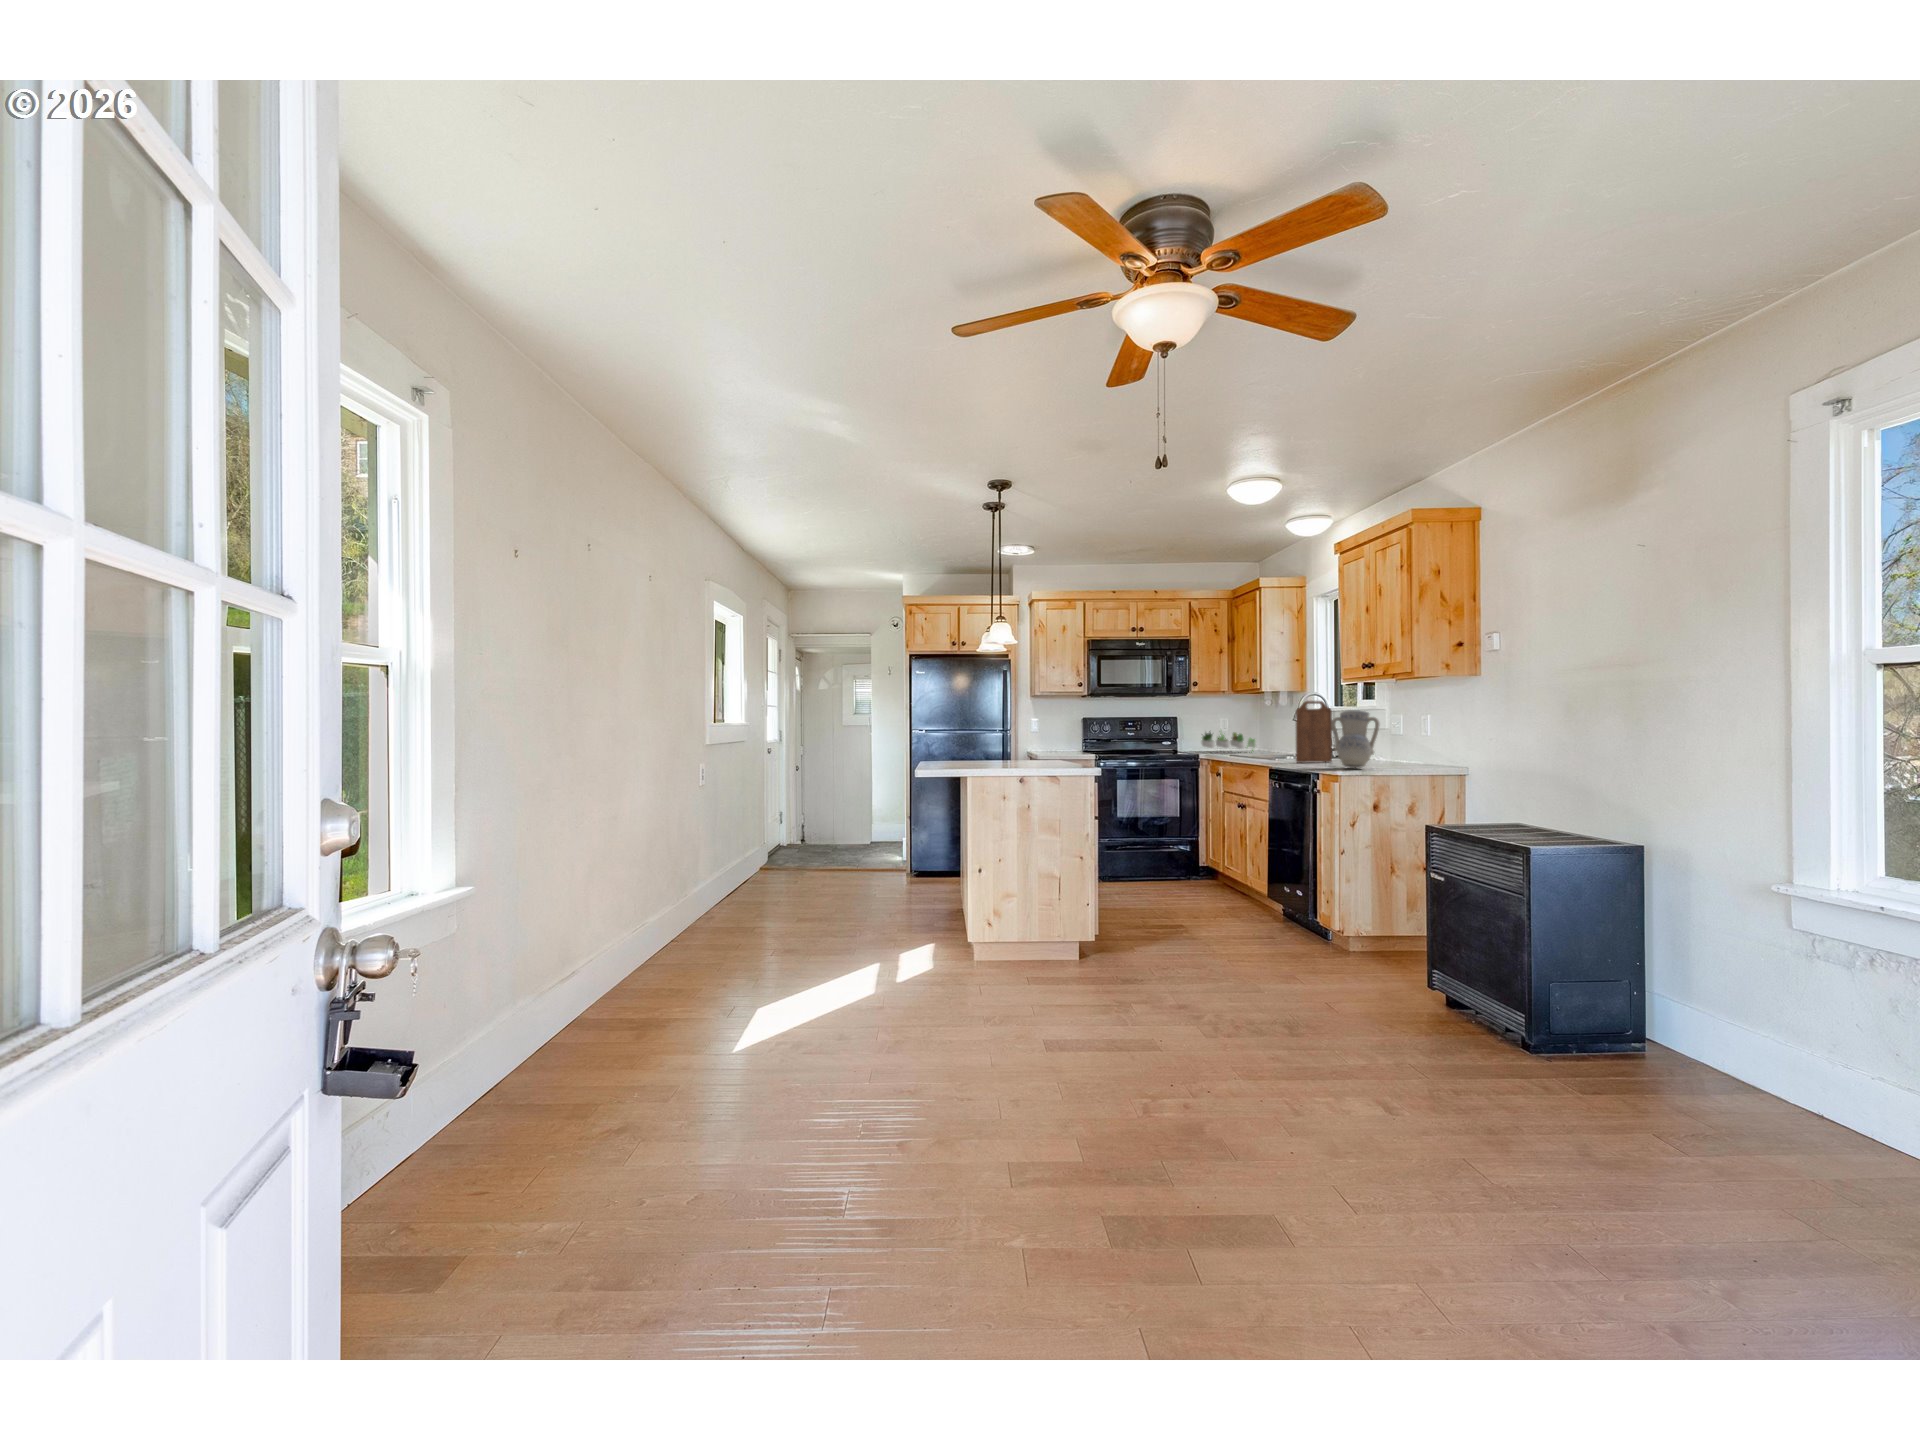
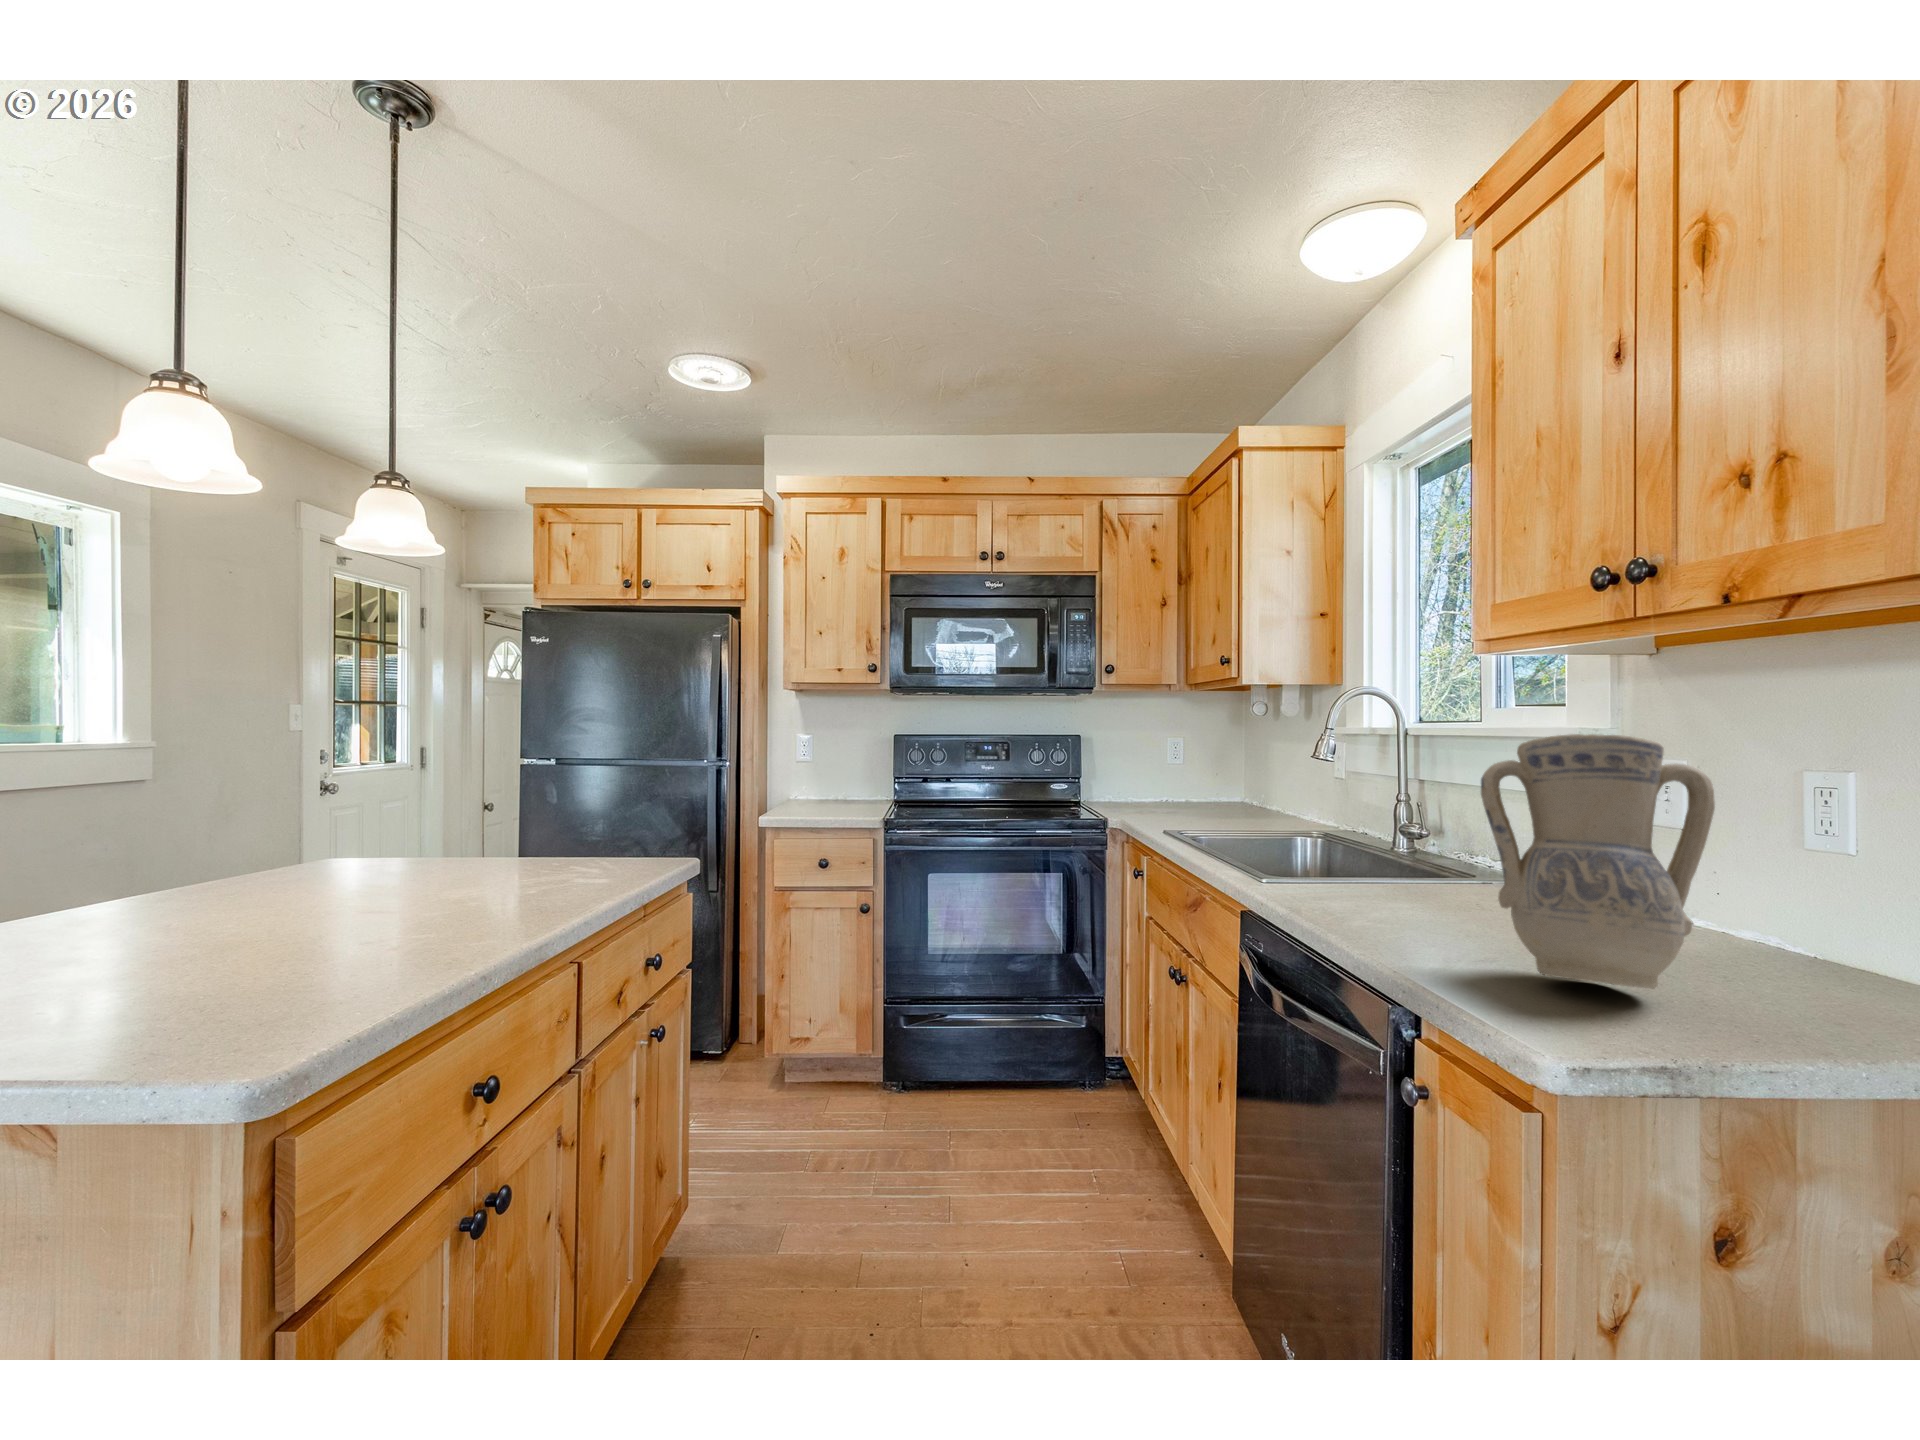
cutting board: present [1296,701,1332,763] -> none [1324,697,1447,901]
succulent plant: present [1201,733,1256,752] -> none [1121,759,1234,813]

